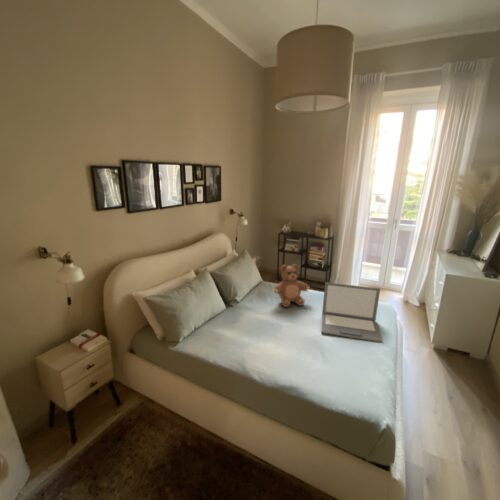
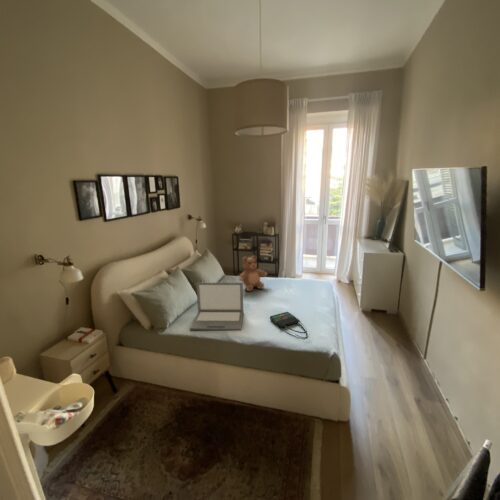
laptop: present [322,283,383,342] -> present [190,283,243,330]
tote bag: none [302,345,349,392] -> present [270,312,307,338]

